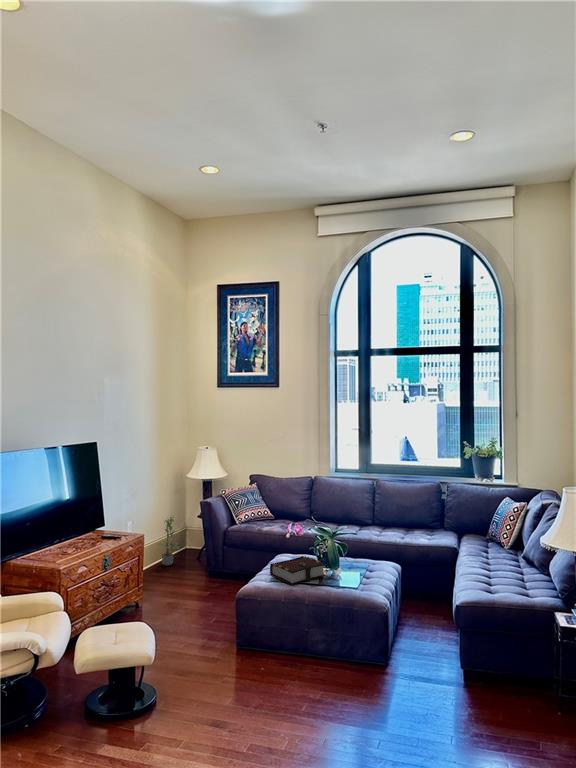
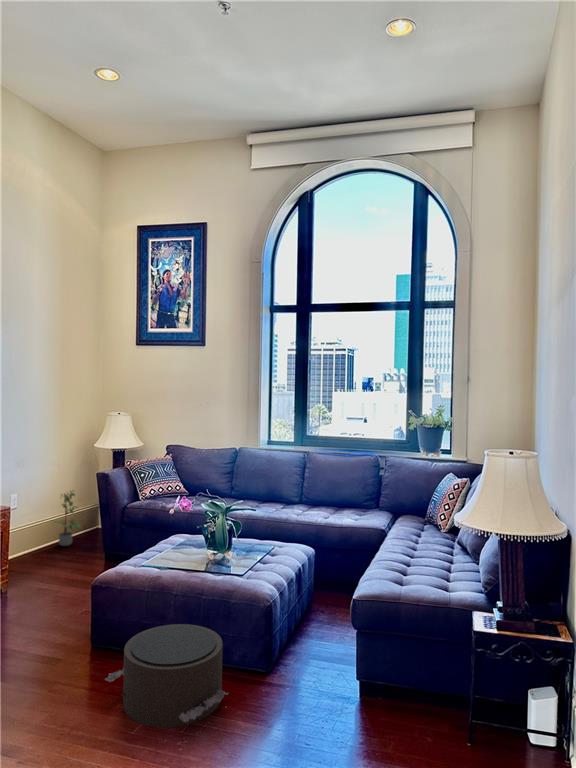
book: present [270,556,325,584] -> none [147,536,214,570]
pouf: none [261,628,363,708] -> present [105,624,228,728]

